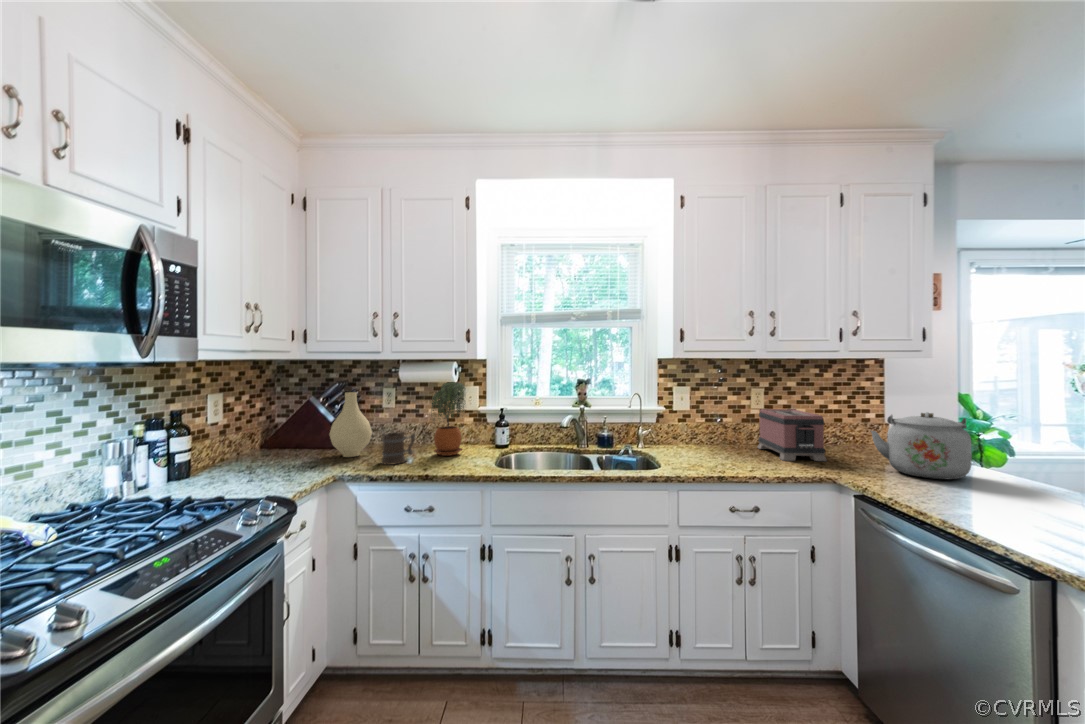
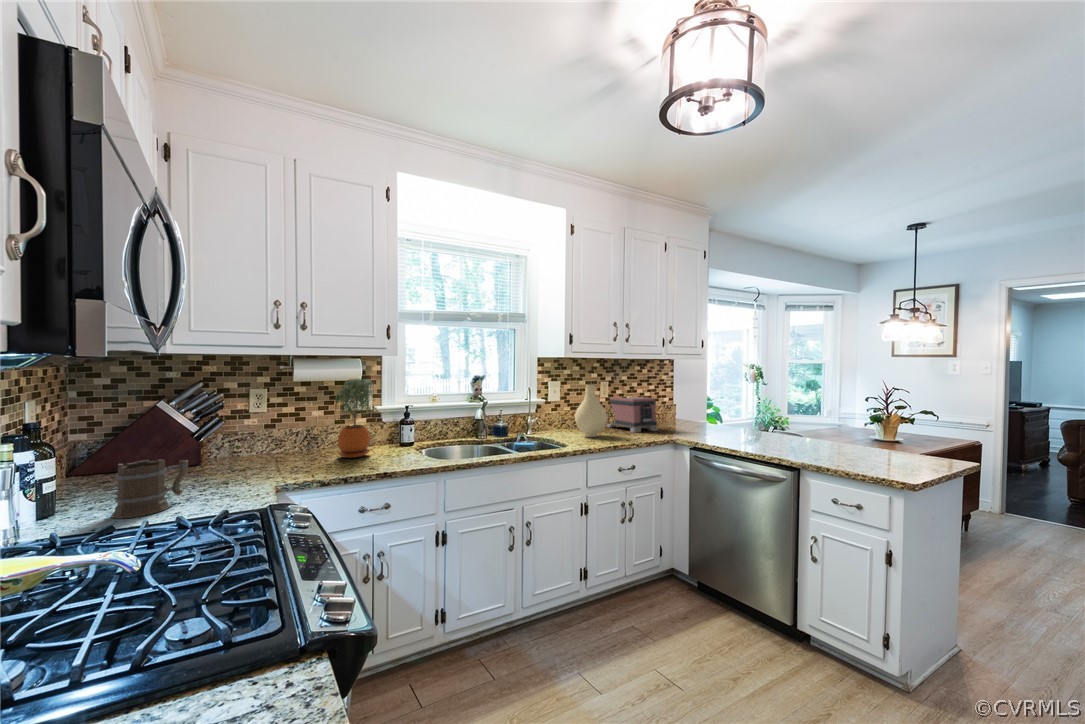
vase: present [330,392,372,457] -> present [575,385,608,437]
kettle: present [871,412,972,479] -> none [685,391,739,433]
mug: present [381,432,415,465] -> present [112,459,188,519]

